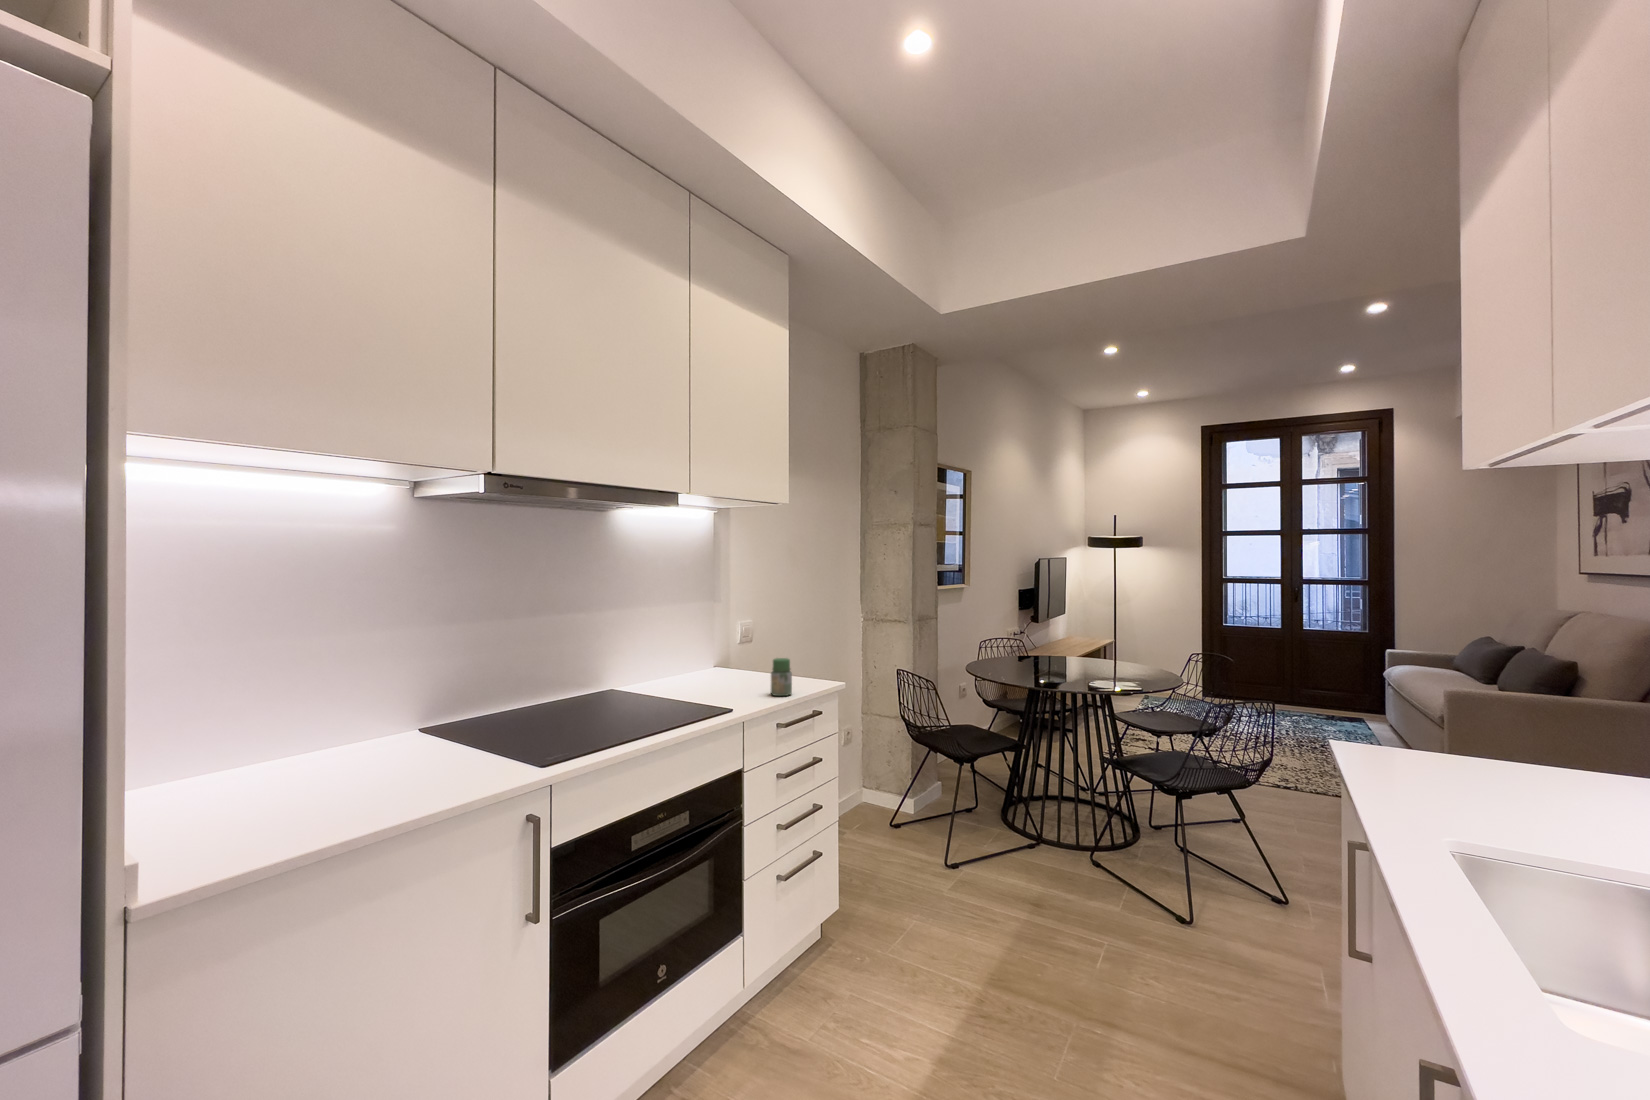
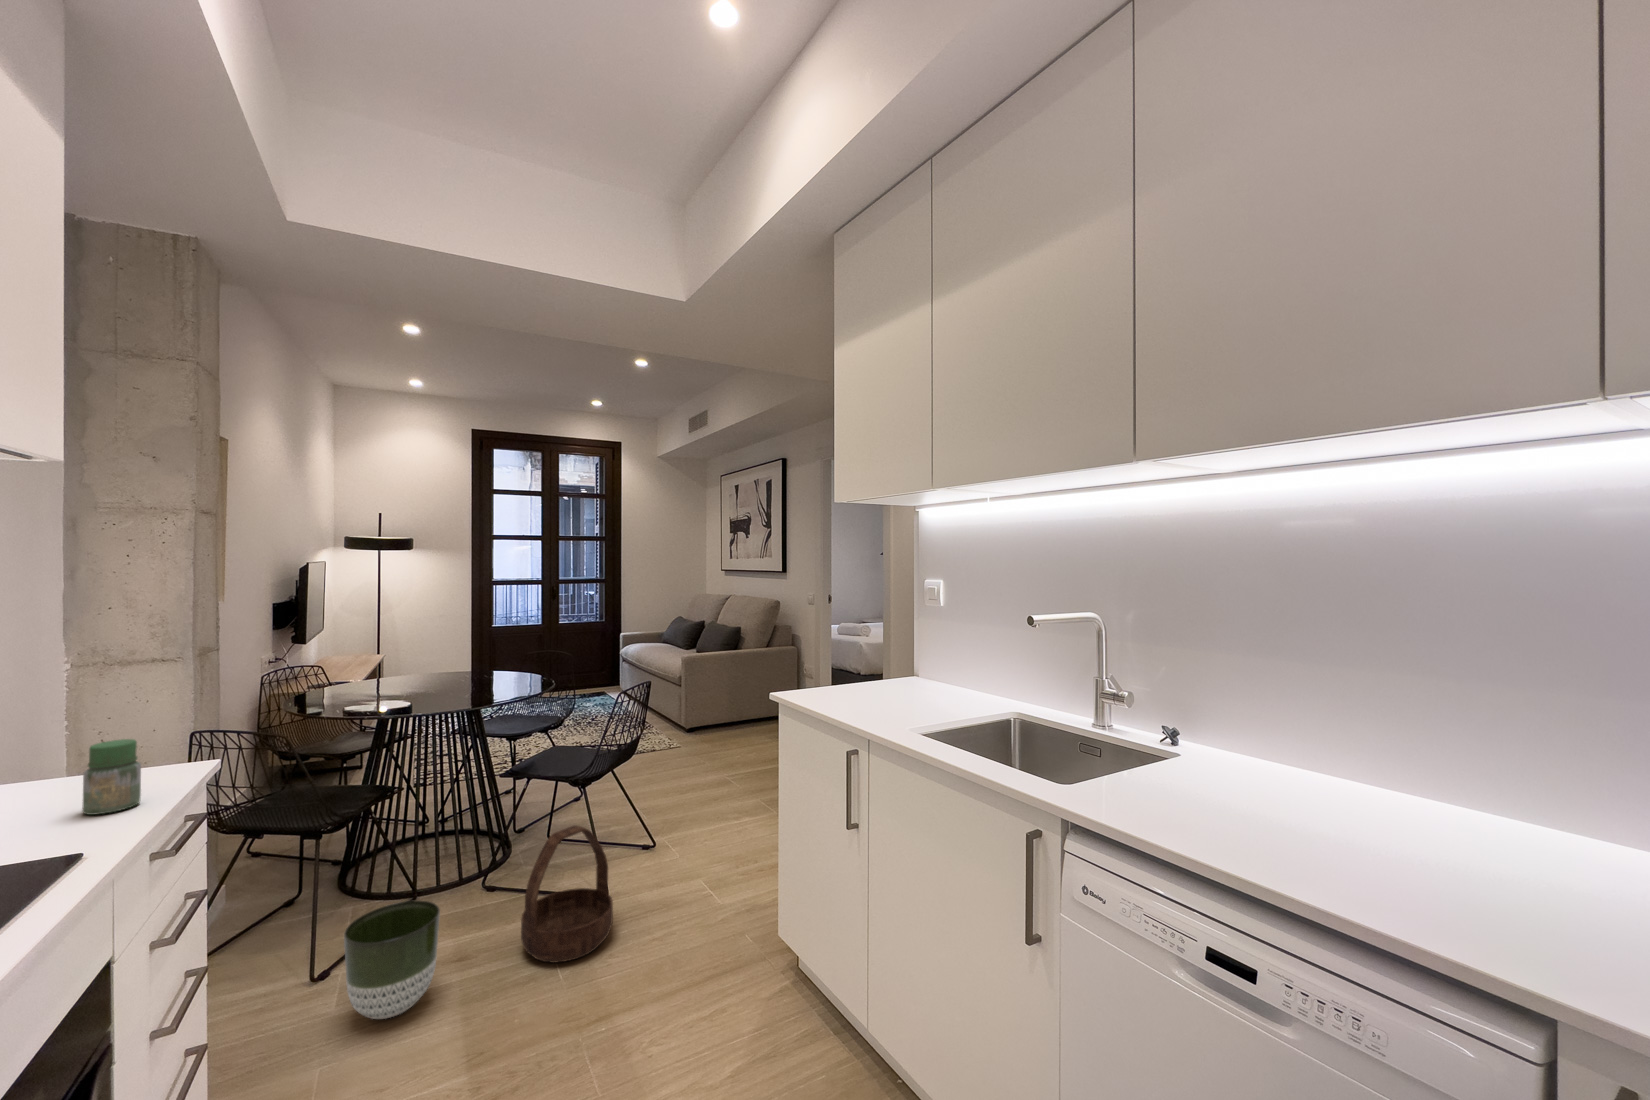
basket: none [1077,827,1171,963] -> present [521,826,613,963]
planter: none [942,828,1005,915] -> present [344,900,440,1019]

